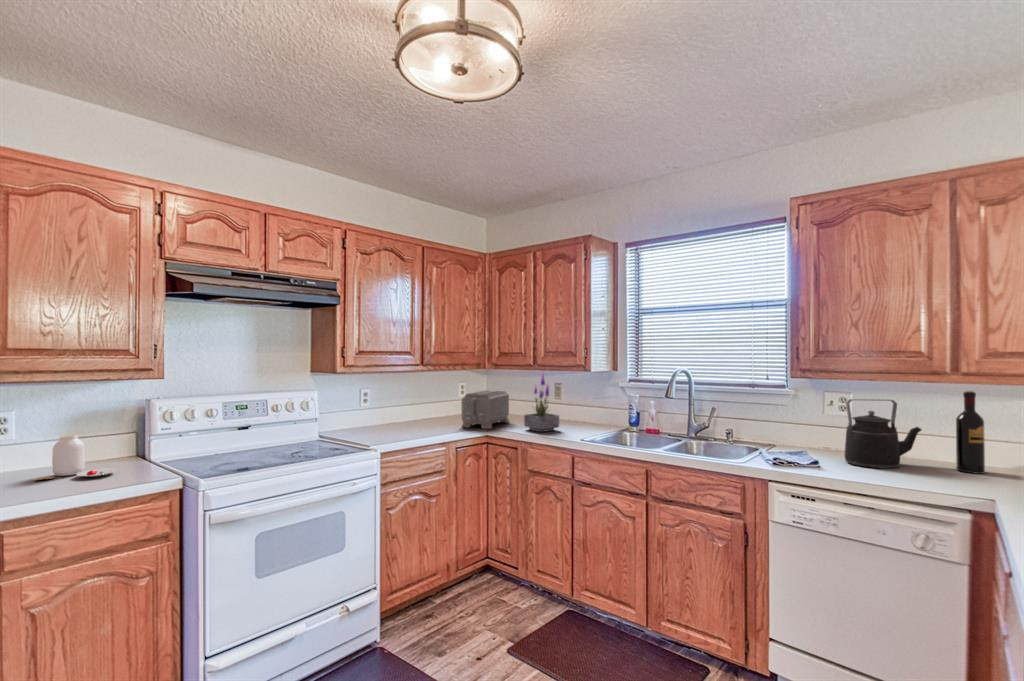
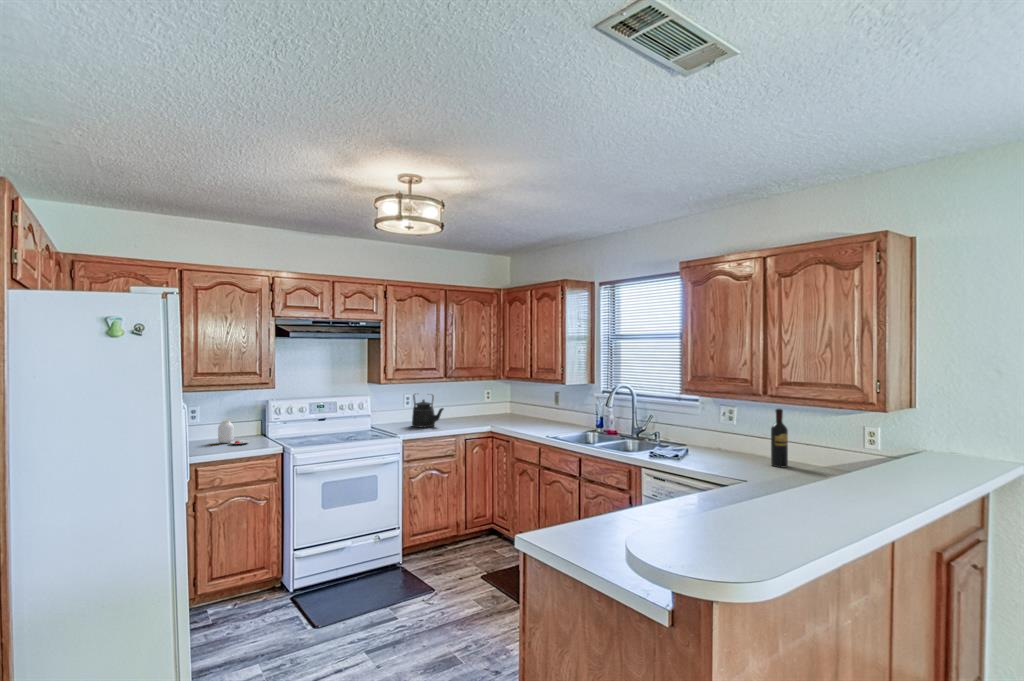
potted plant: present [524,375,559,432] -> none [517,384,542,430]
toaster: present [461,390,509,429] -> none [474,397,515,426]
kettle: present [845,399,921,469] -> present [412,394,444,428]

